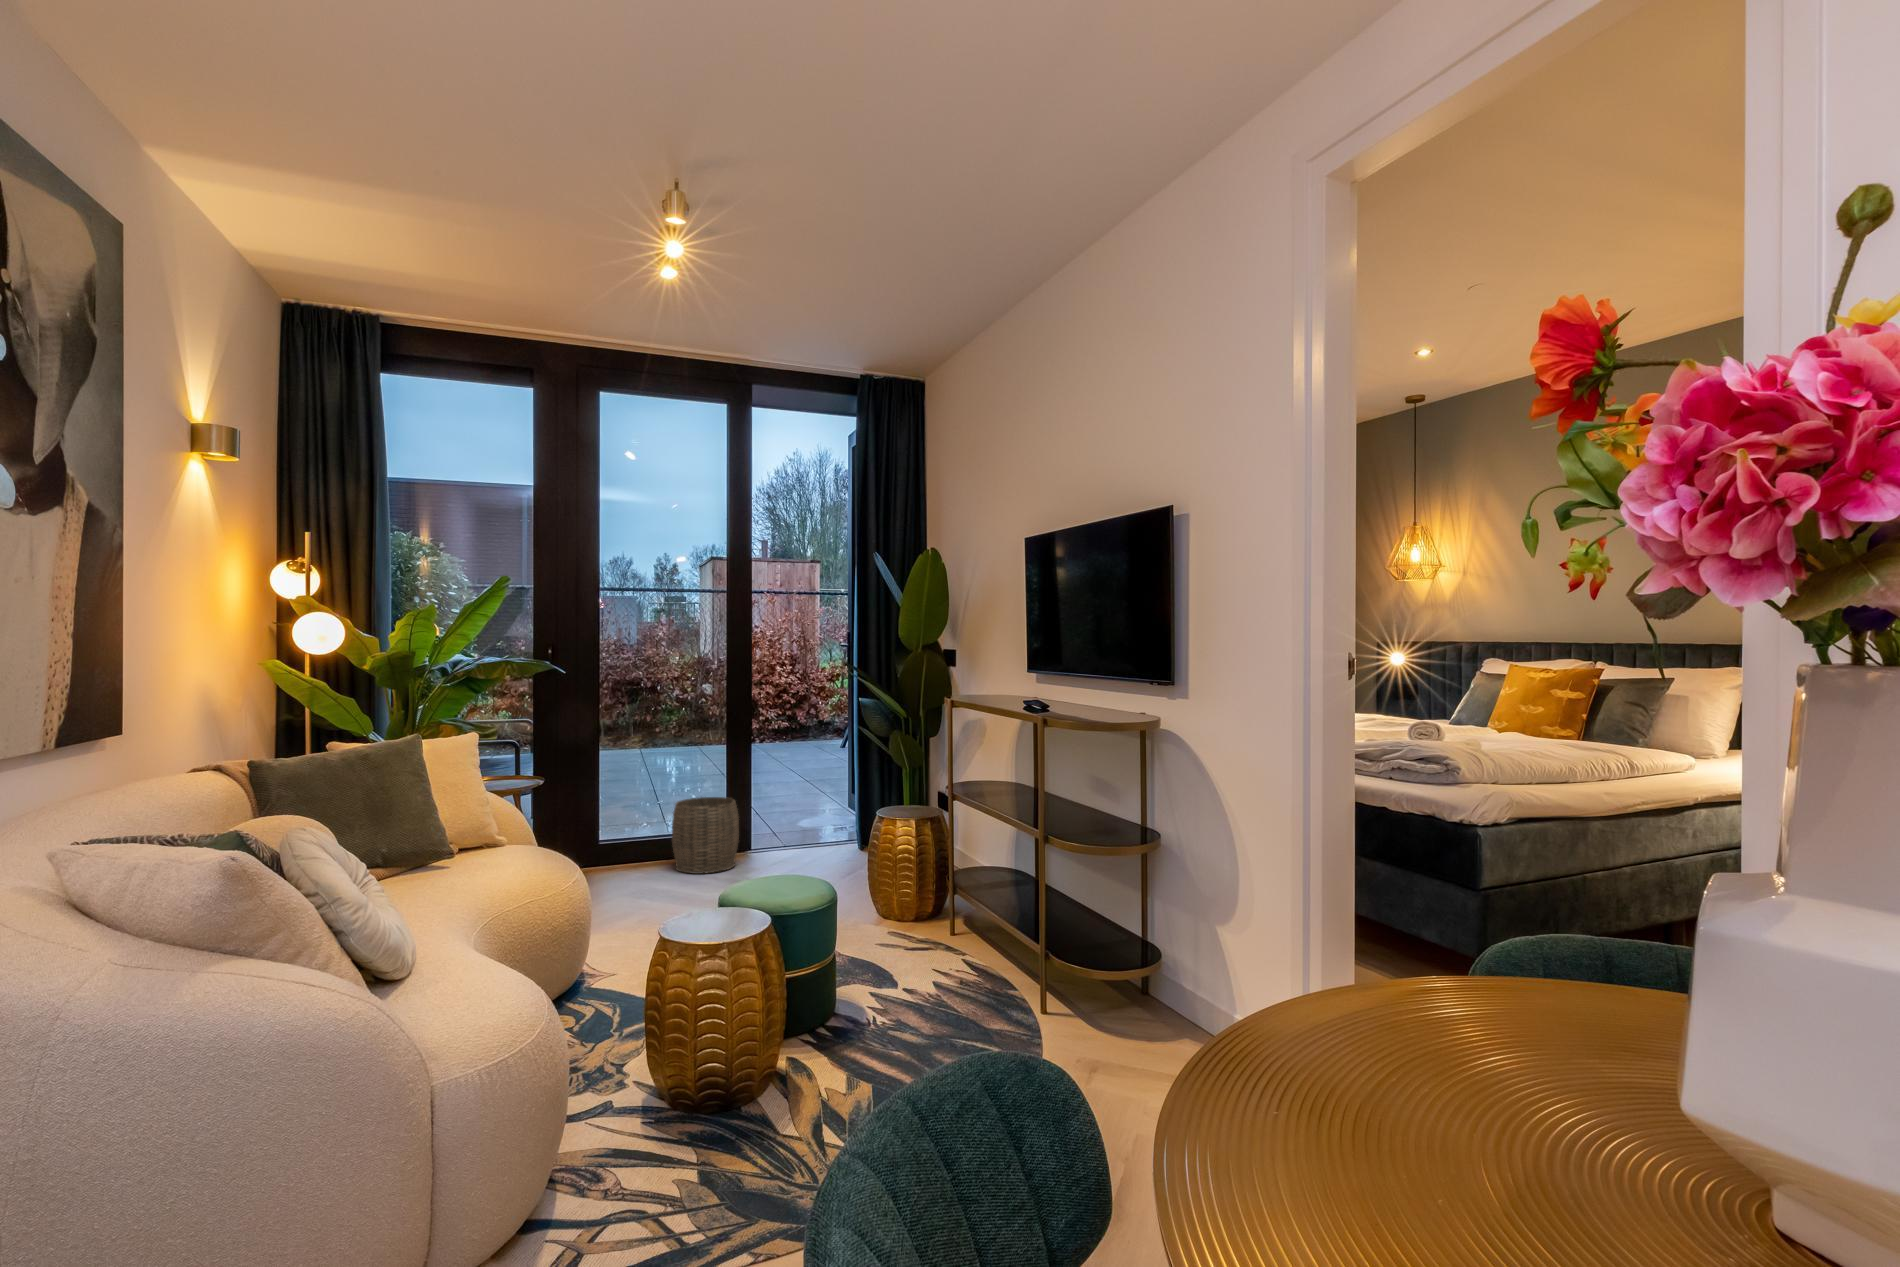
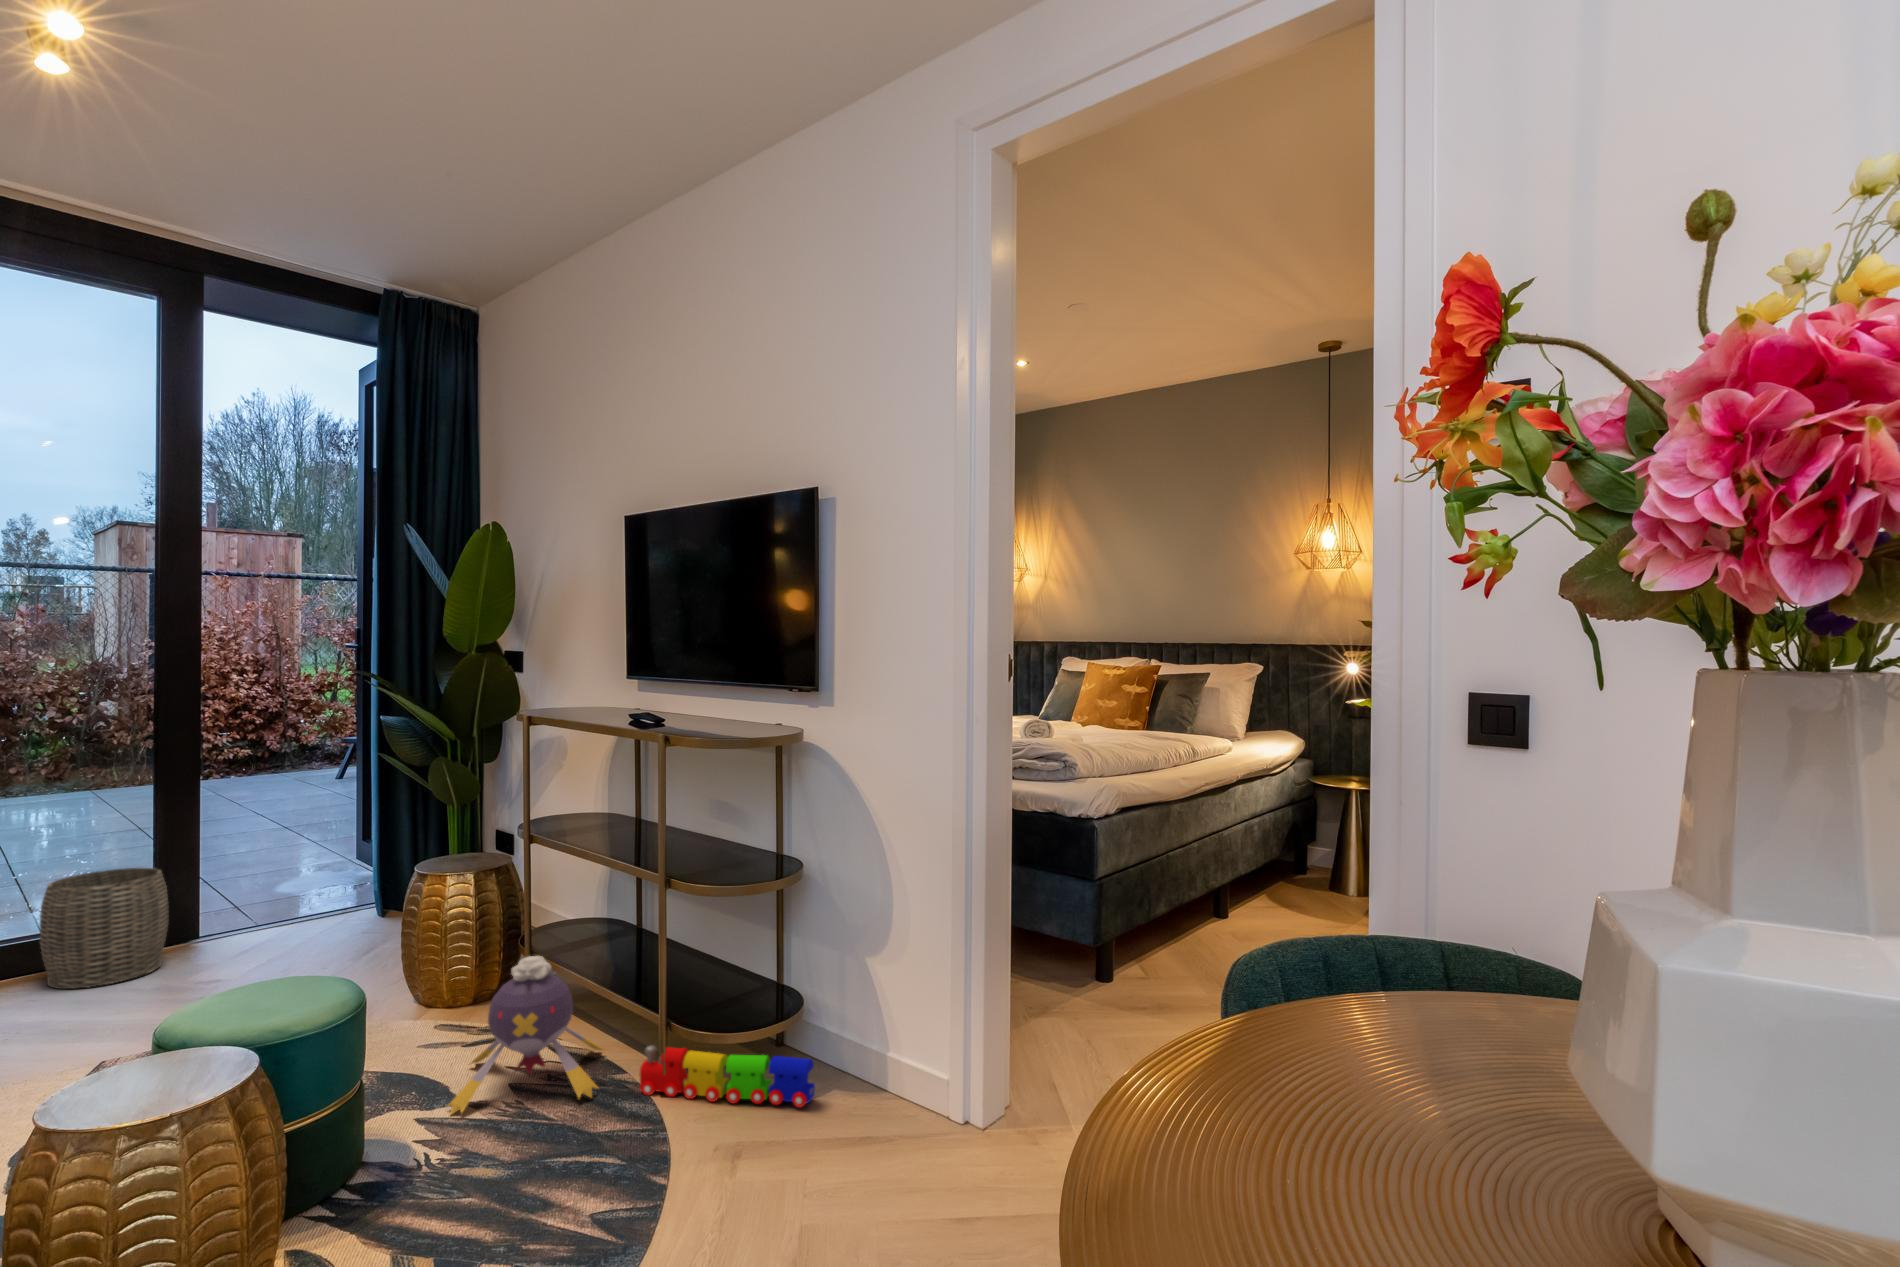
plush toy: none [891,886,1007,1003] -> present [448,956,603,1115]
toy train: none [1027,970,1166,1044] -> present [640,1045,815,1108]

